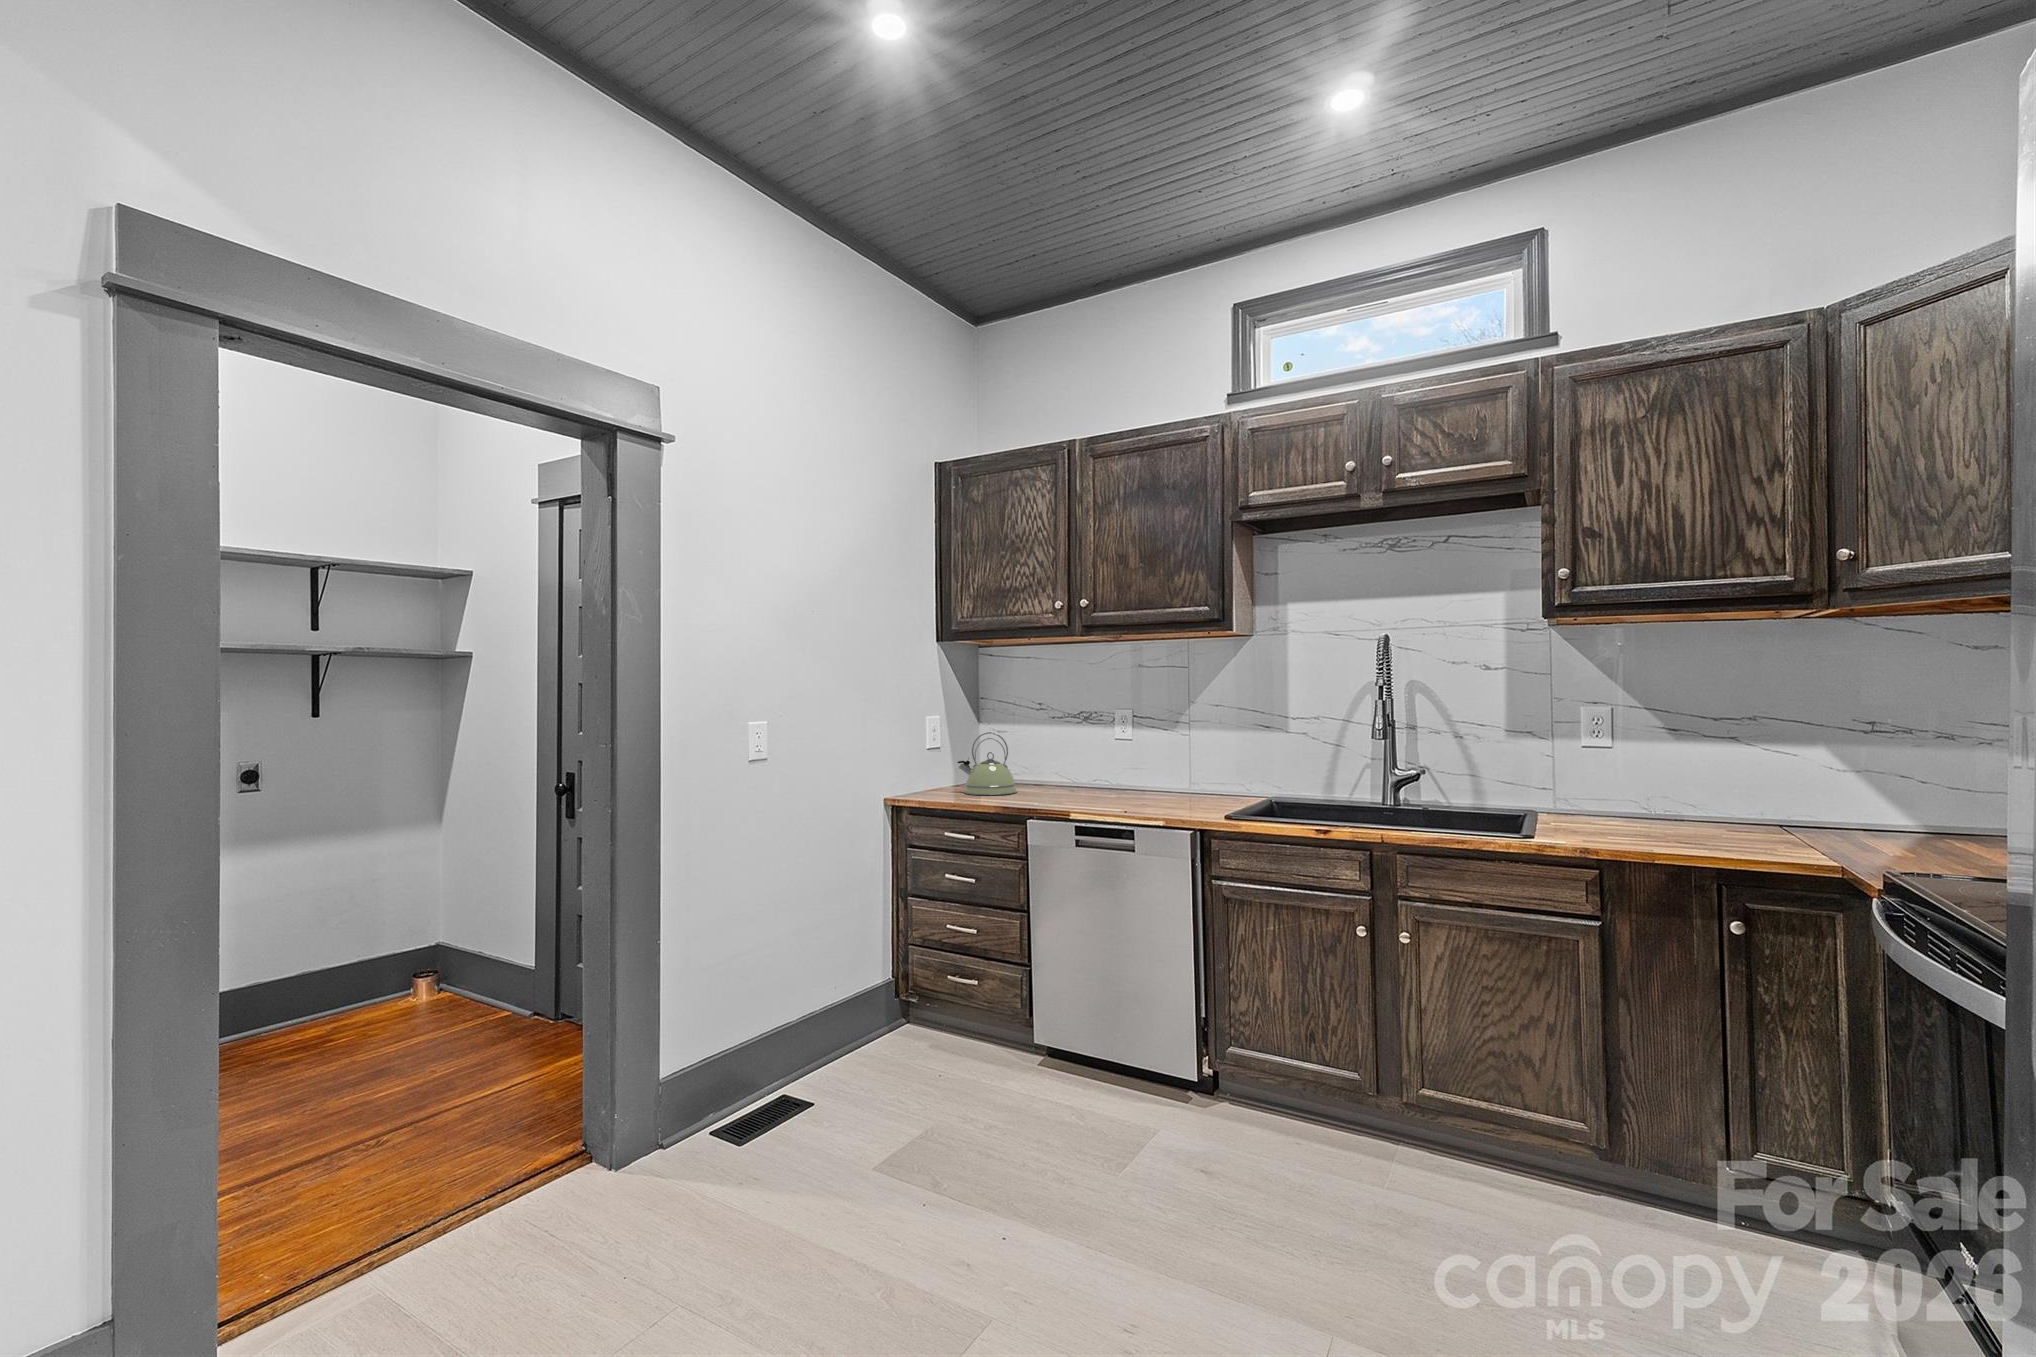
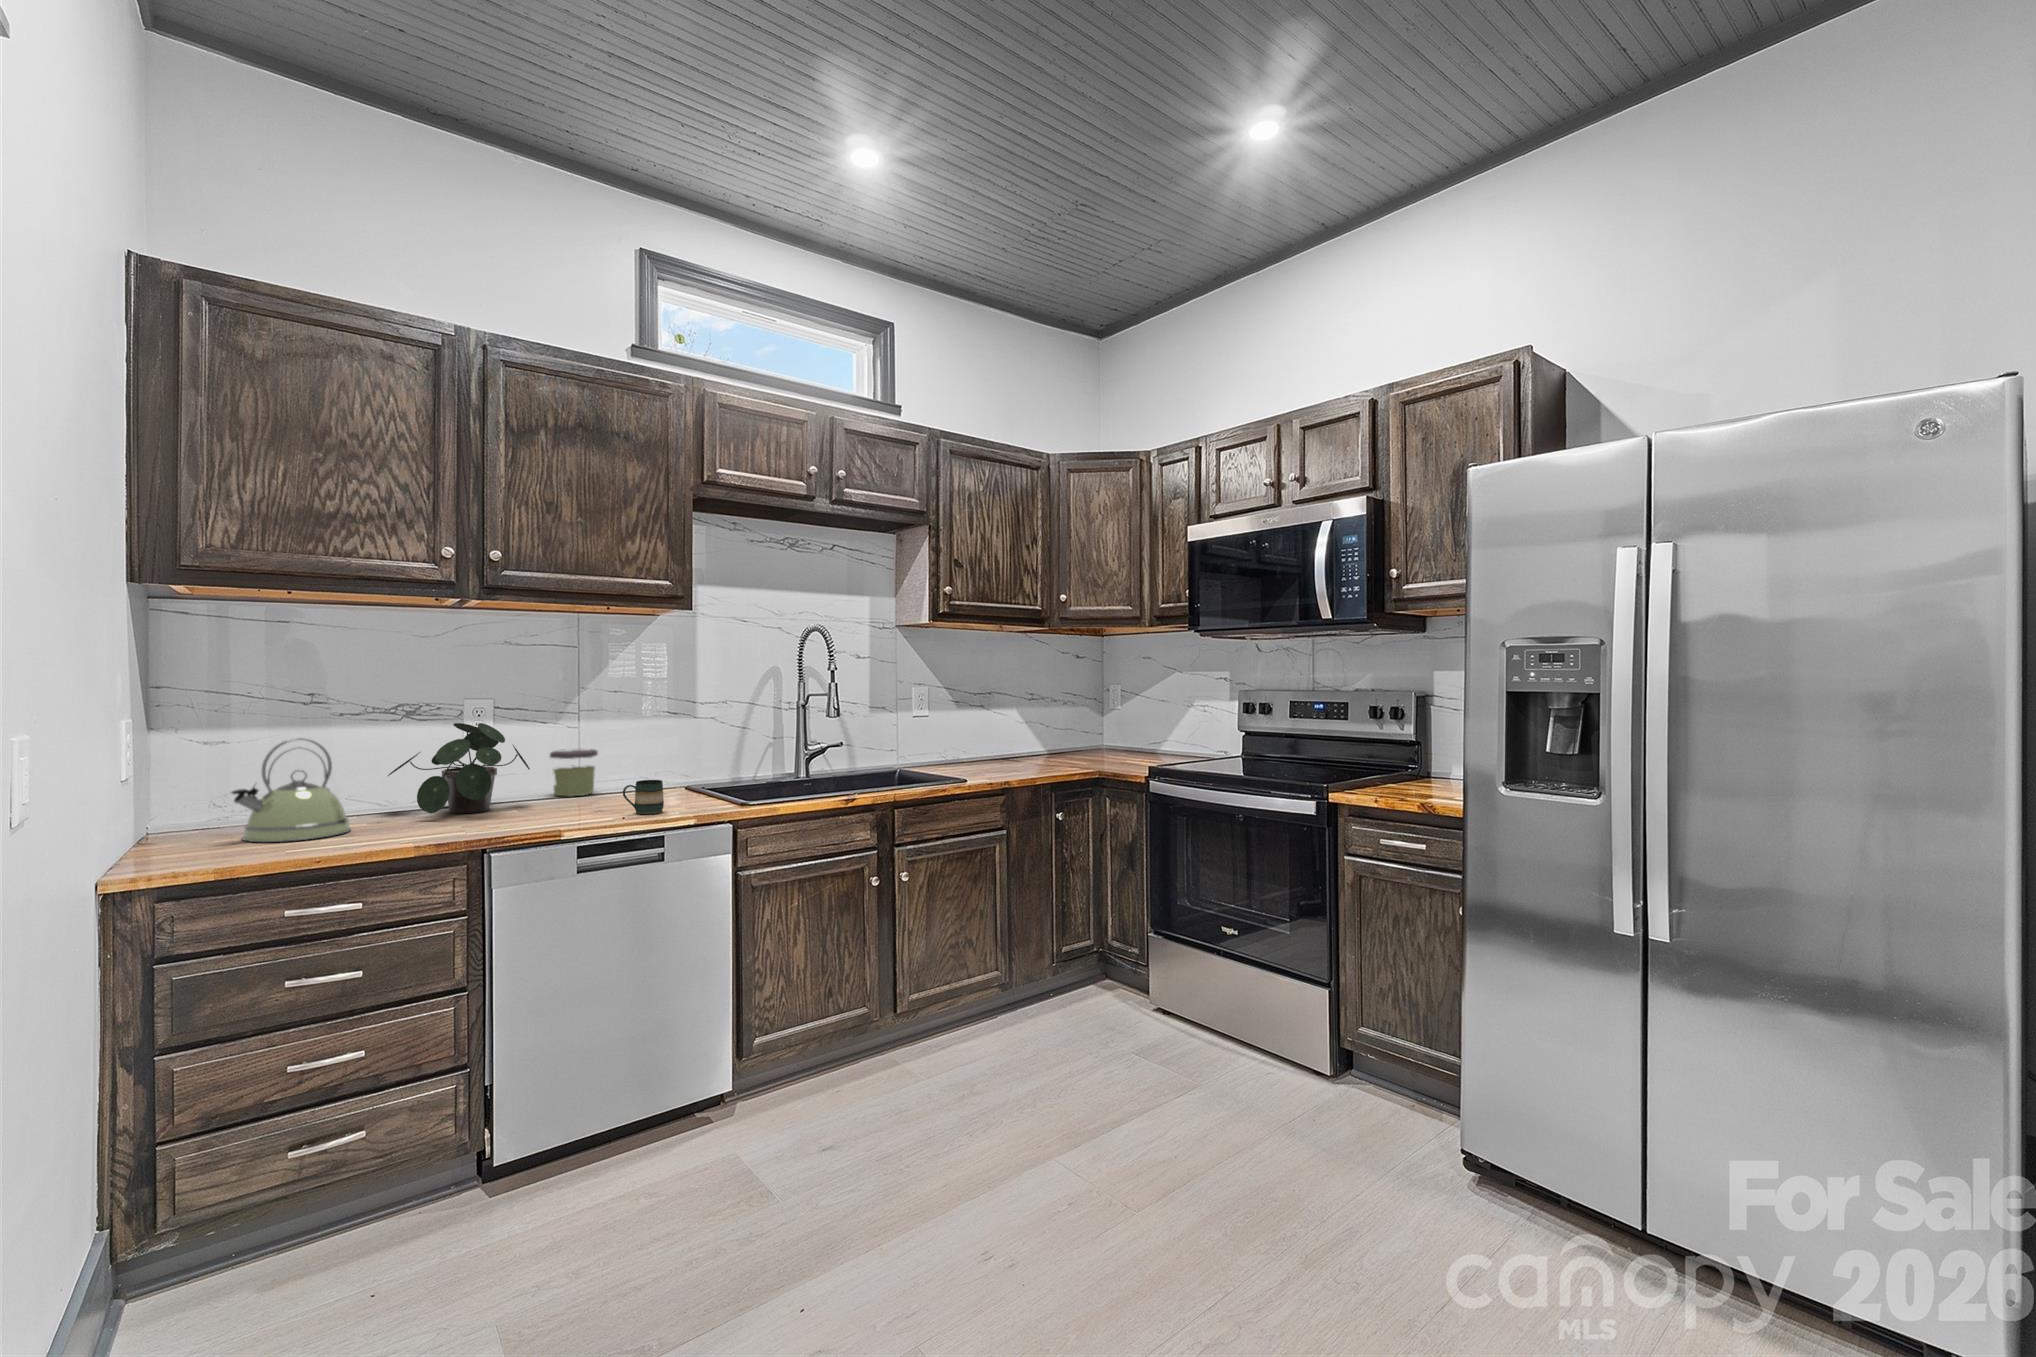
potted plant: none [1052,728,1135,795] -> present [388,723,530,813]
jar: none [1173,755,1208,795] -> present [550,749,598,797]
mug: none [1137,783,1170,812] -> present [623,780,664,814]

